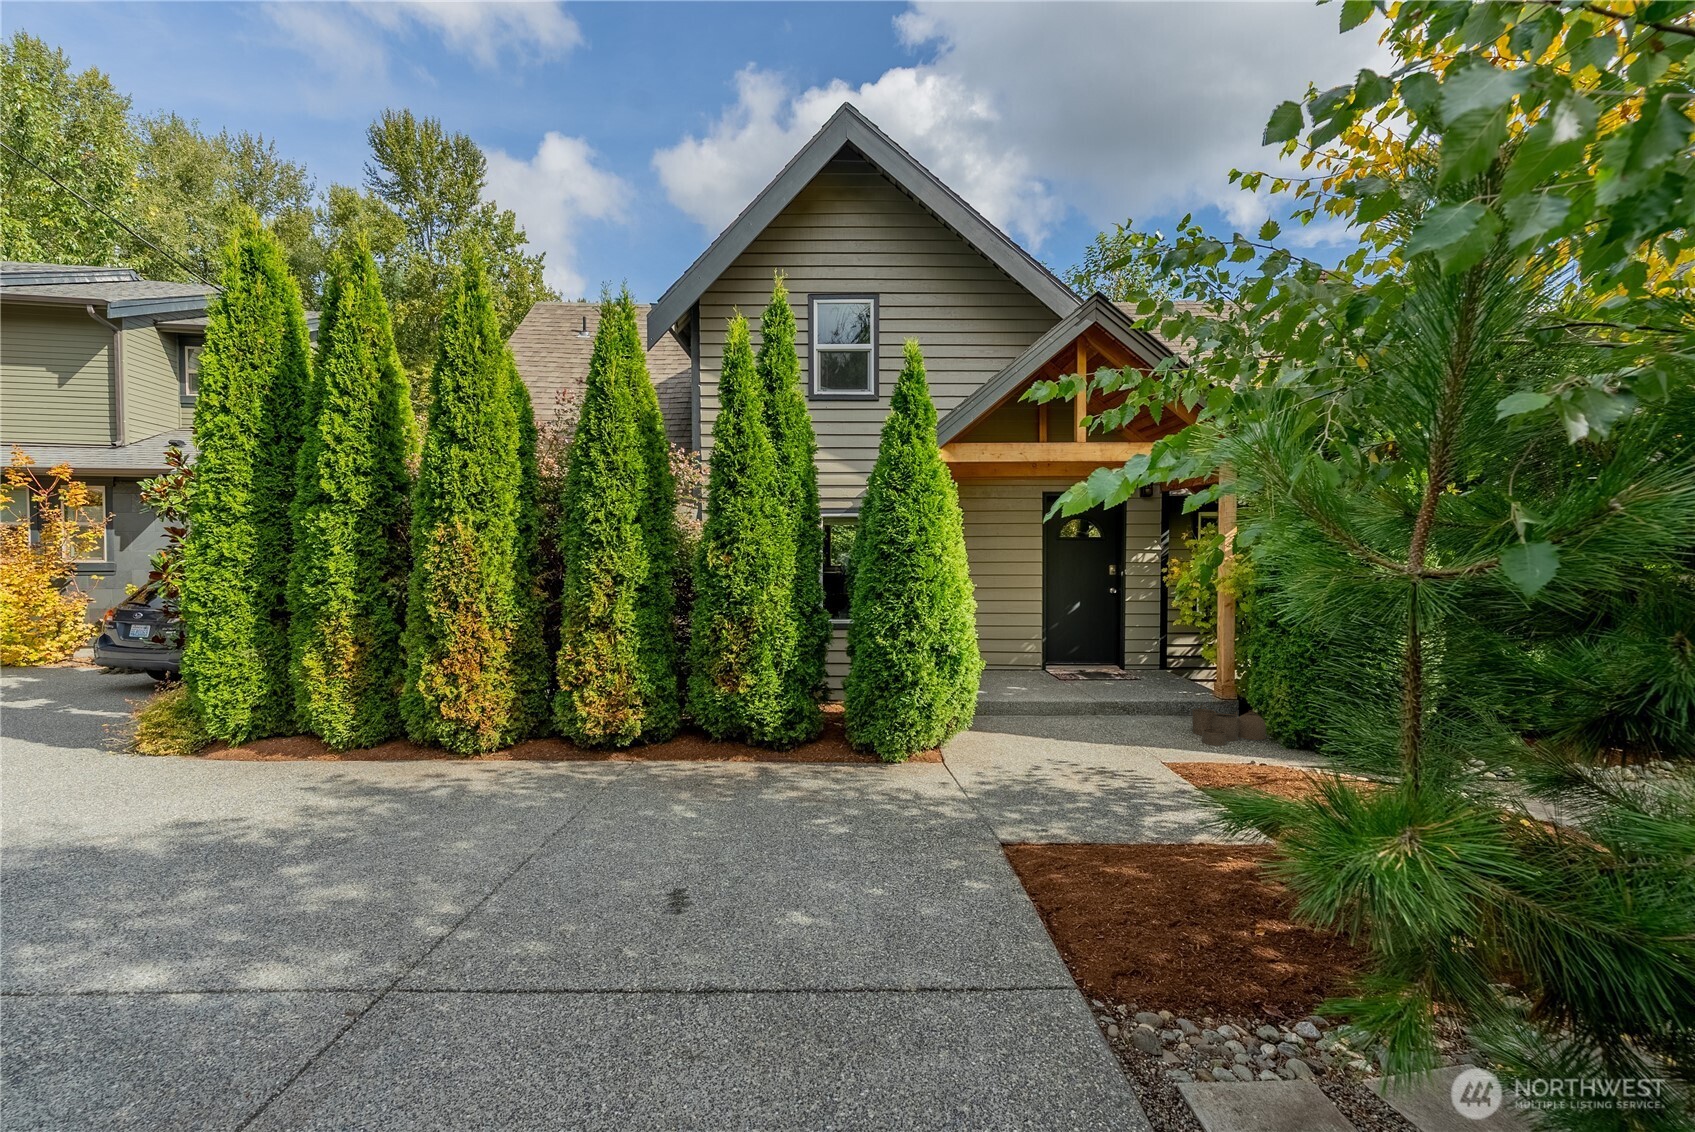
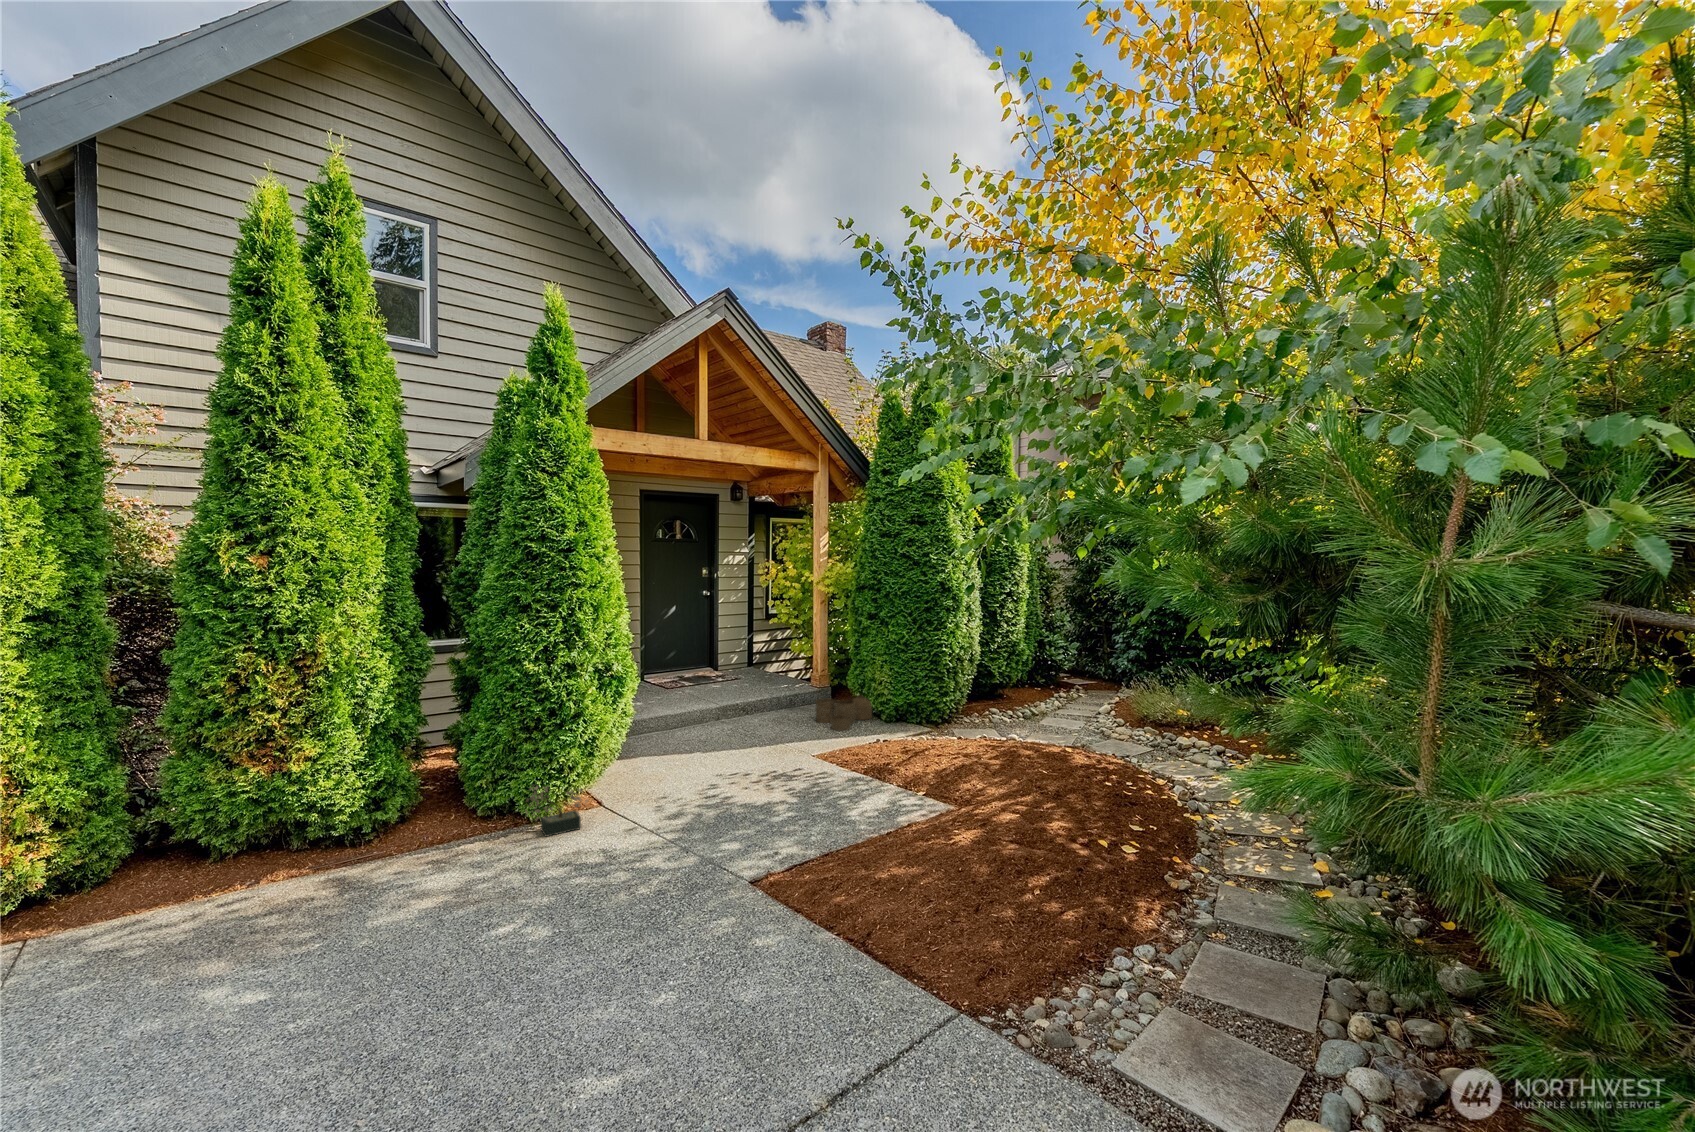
decorative plant: none [872,731,917,772] -> present [526,786,587,836]

